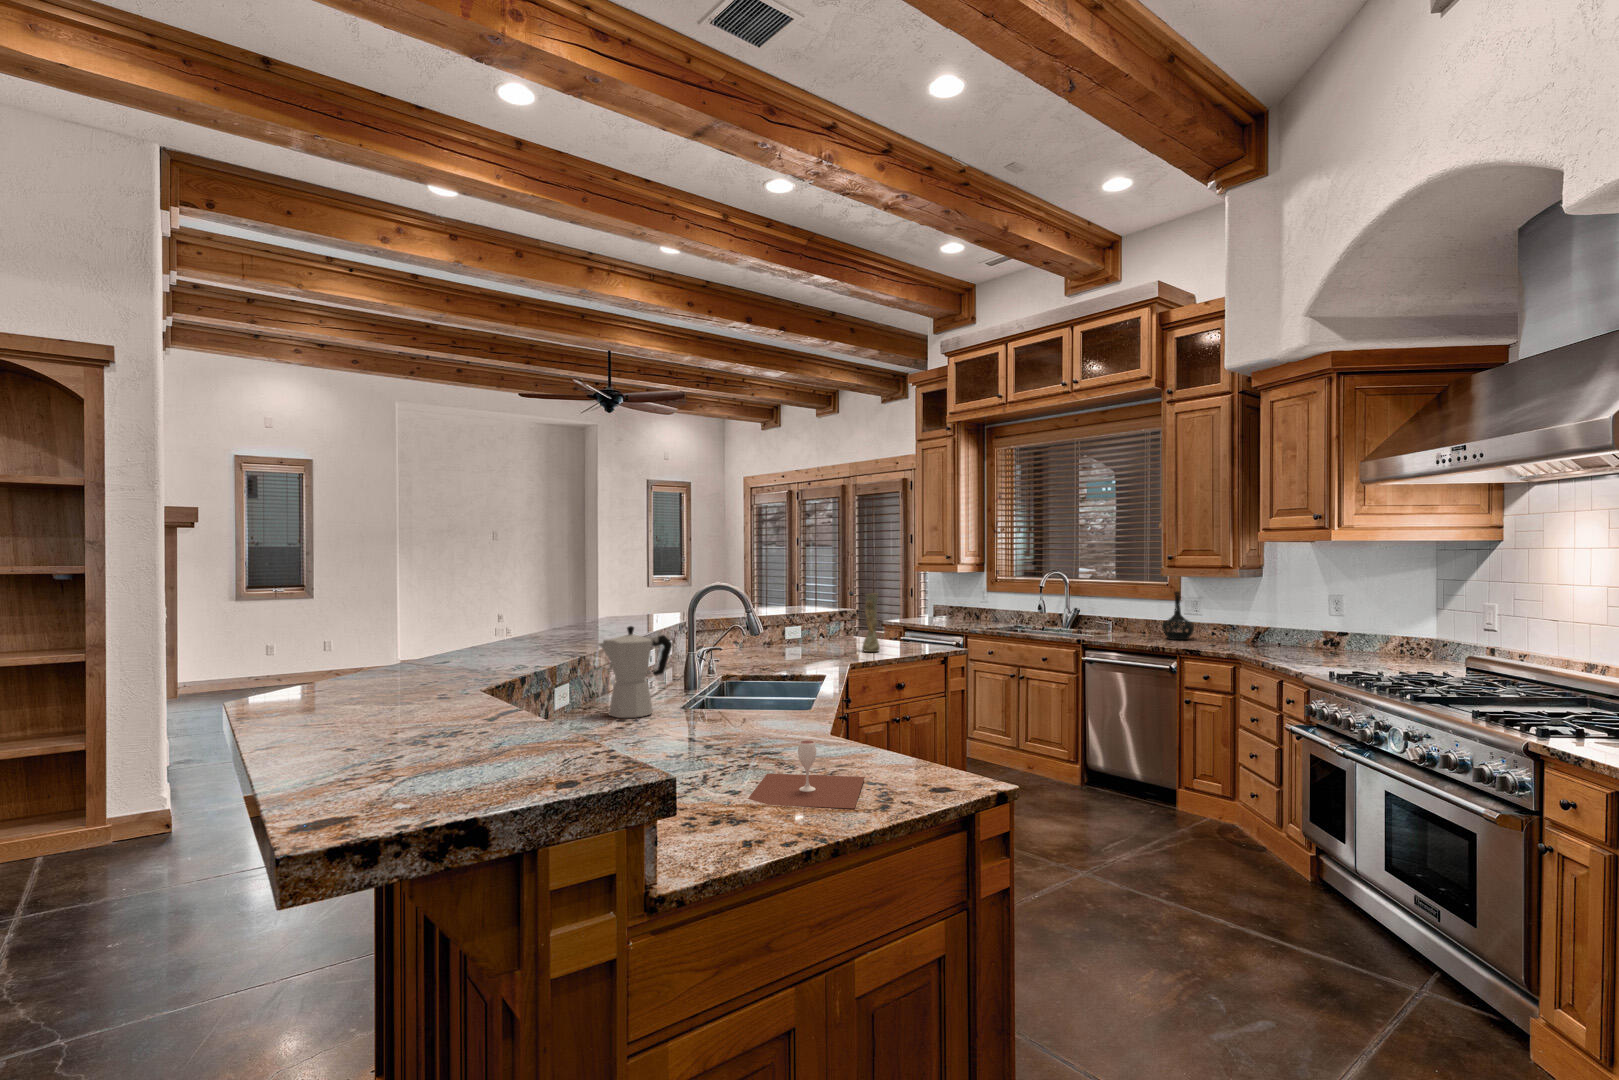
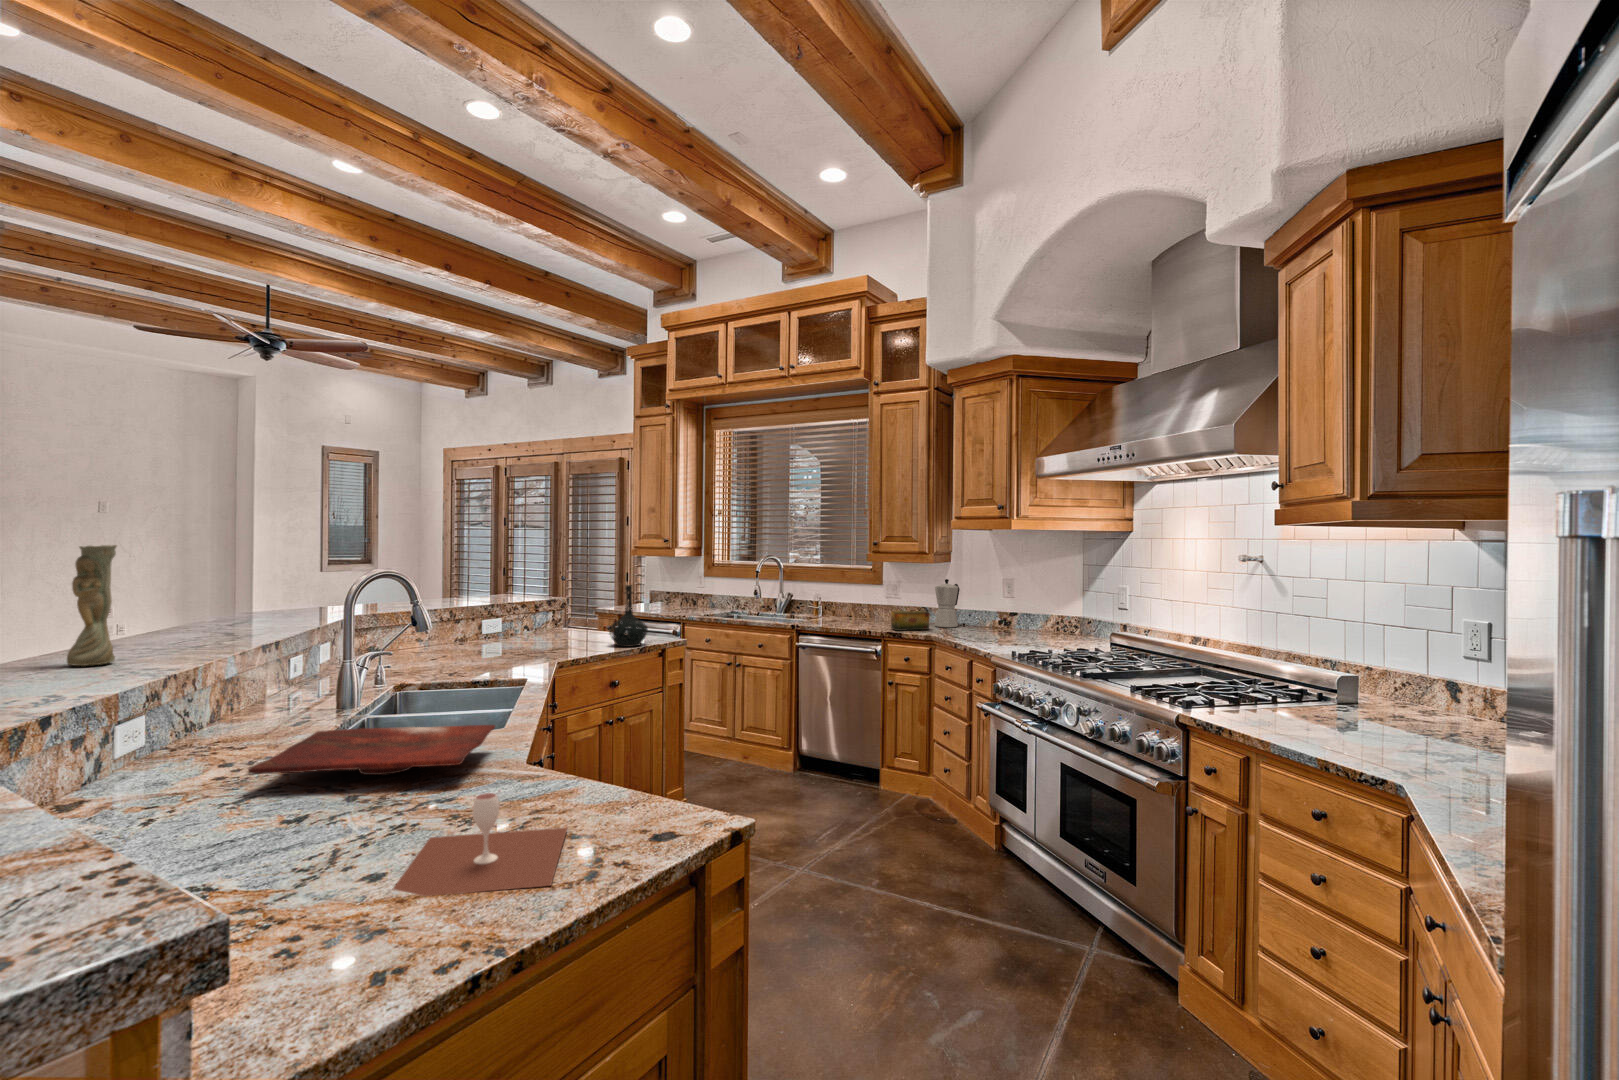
bottle: present [1162,592,1194,640] -> present [609,585,648,647]
vase: present [862,594,880,652] -> present [67,545,117,666]
moka pot: present [598,626,672,718] -> present [935,579,960,627]
tea box: none [1188,628,1235,650] -> present [891,611,930,631]
cutting board: none [643,701,806,735] -> present [248,725,495,775]

